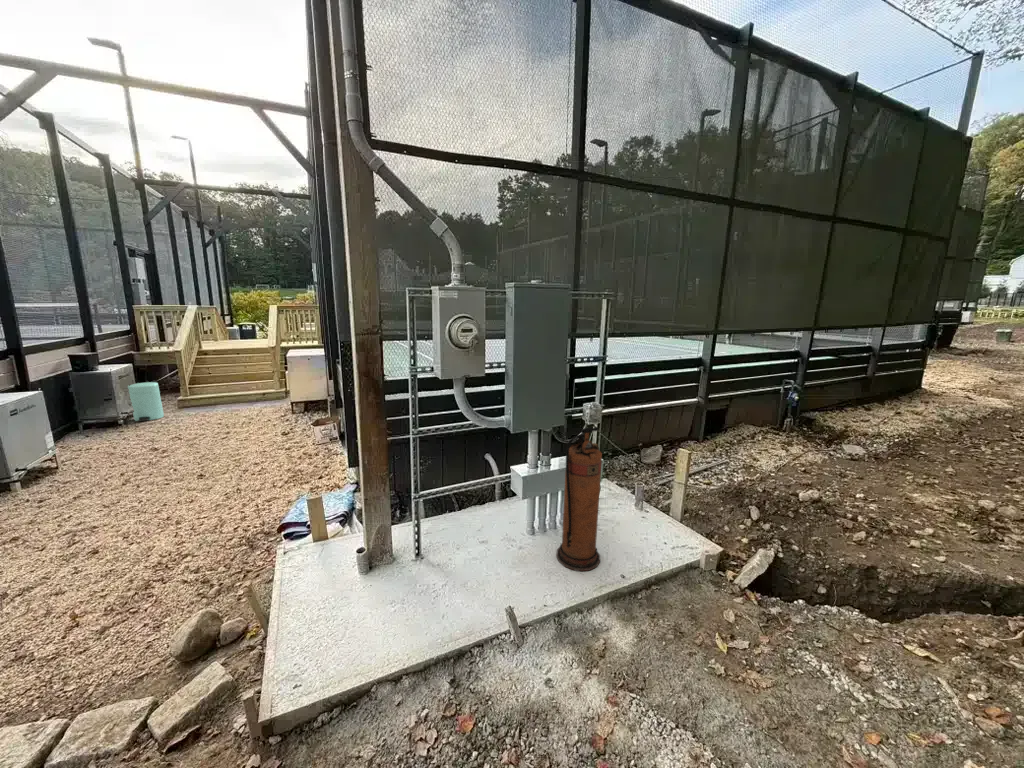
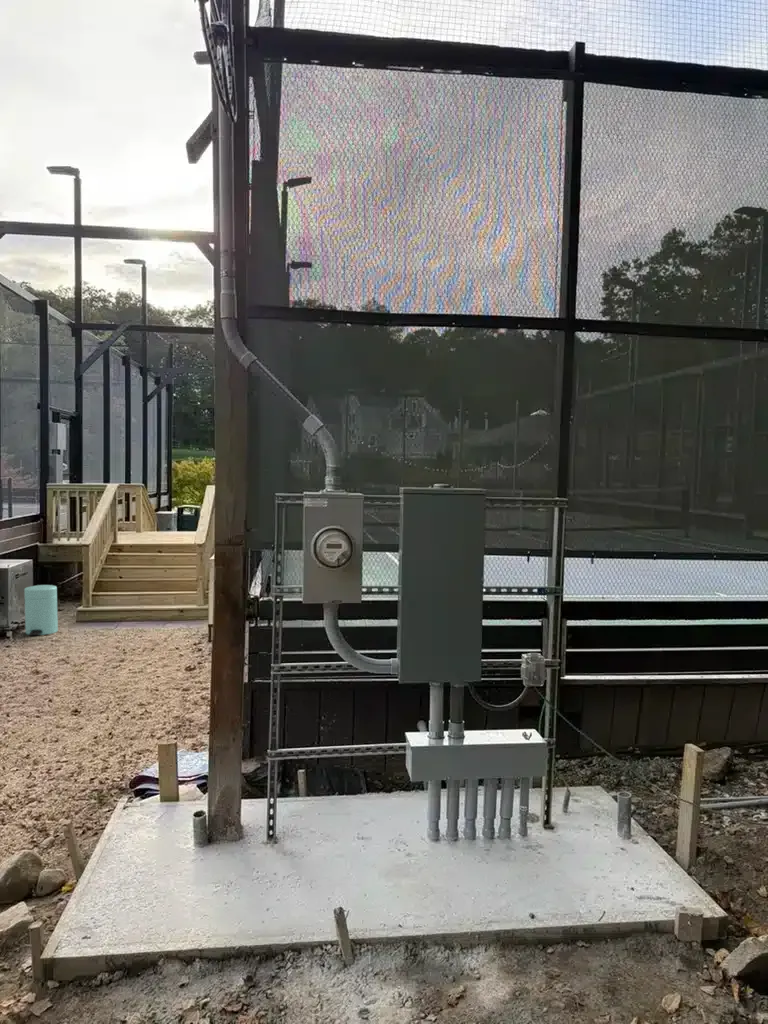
fire extinguisher: present [556,427,602,571] -> none [450,684,514,898]

